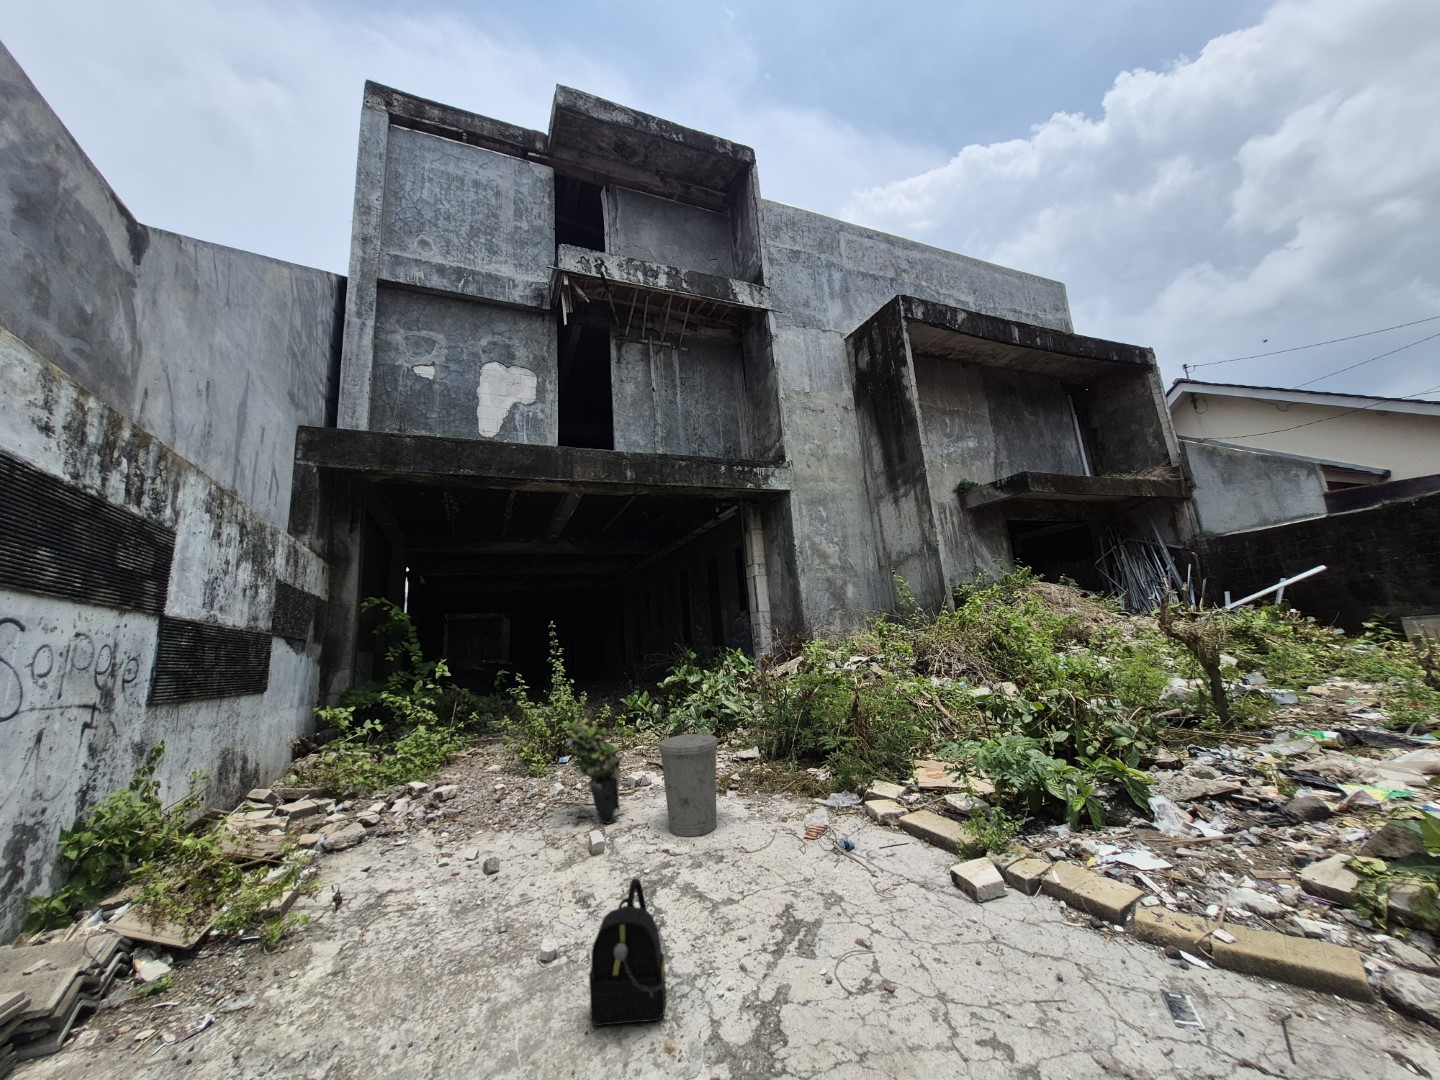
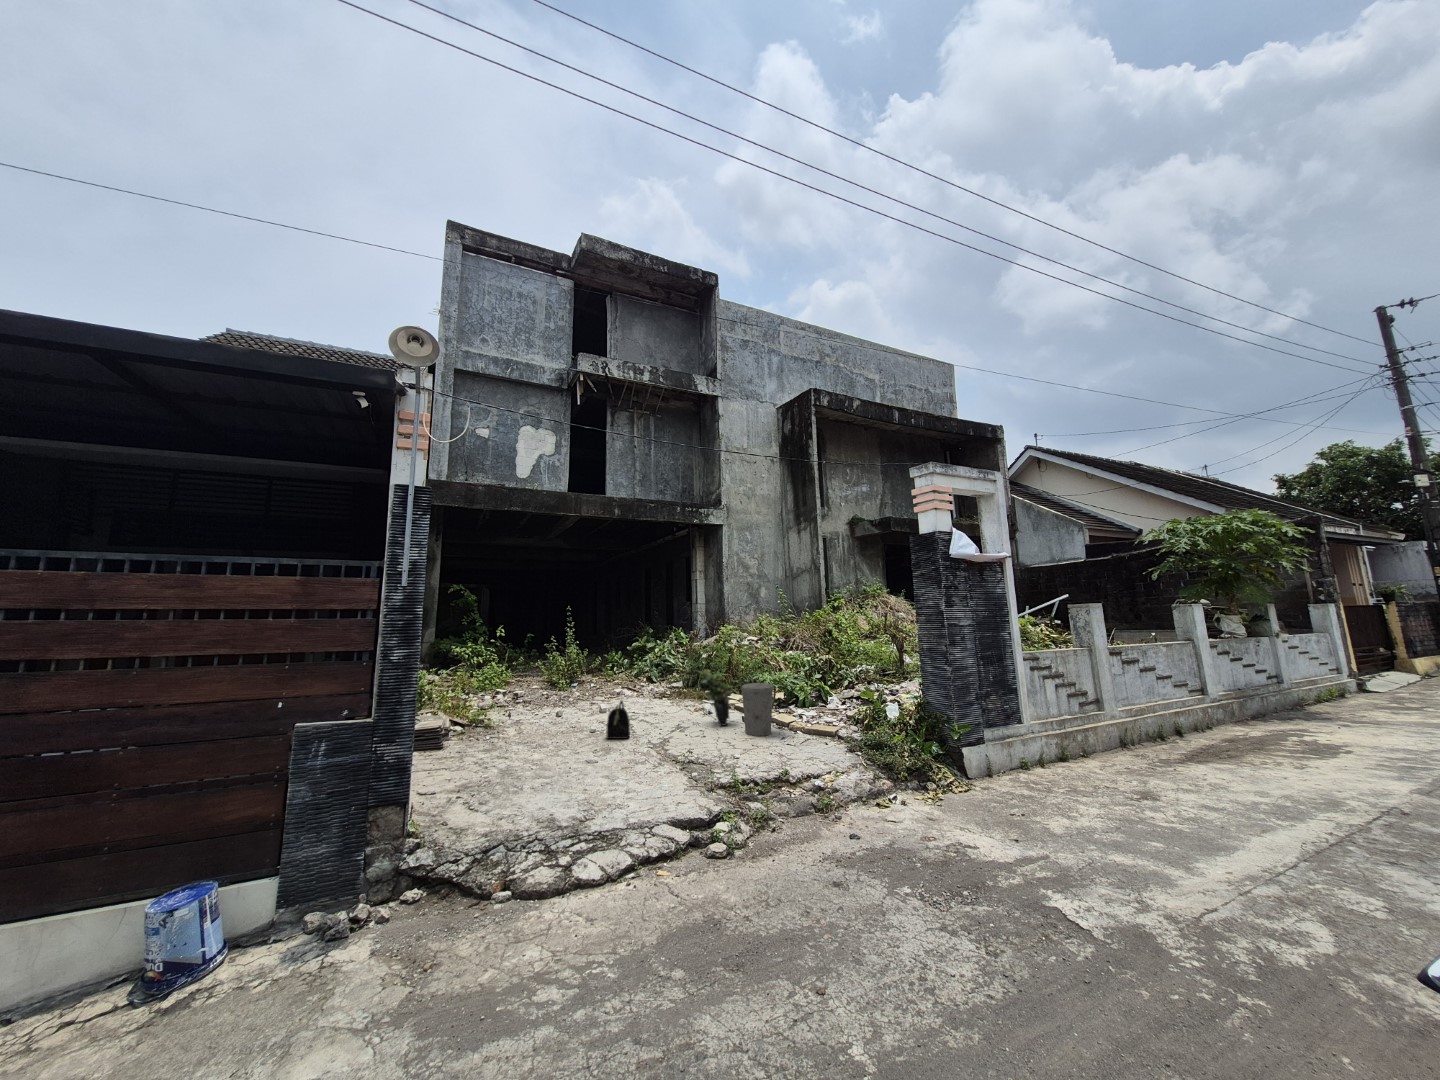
potted plant: present [564,718,622,824] -> present [699,670,731,726]
trash can: present [659,734,718,837] -> present [741,683,774,736]

